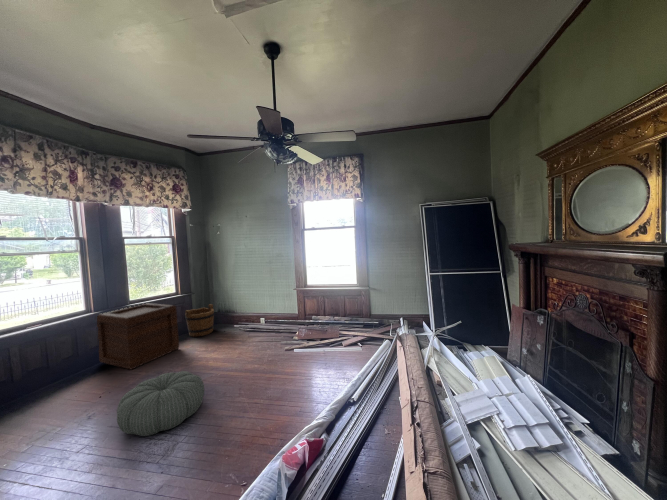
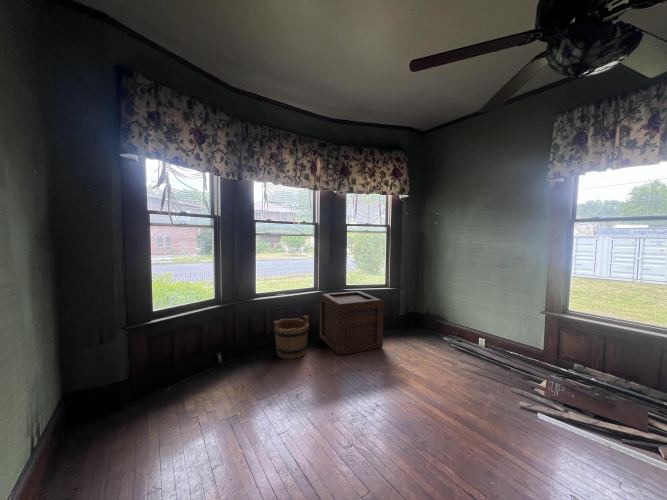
bucket: present [185,304,214,337] -> present [273,316,309,359]
pouf: present [117,371,204,436] -> none [310,382,399,464]

